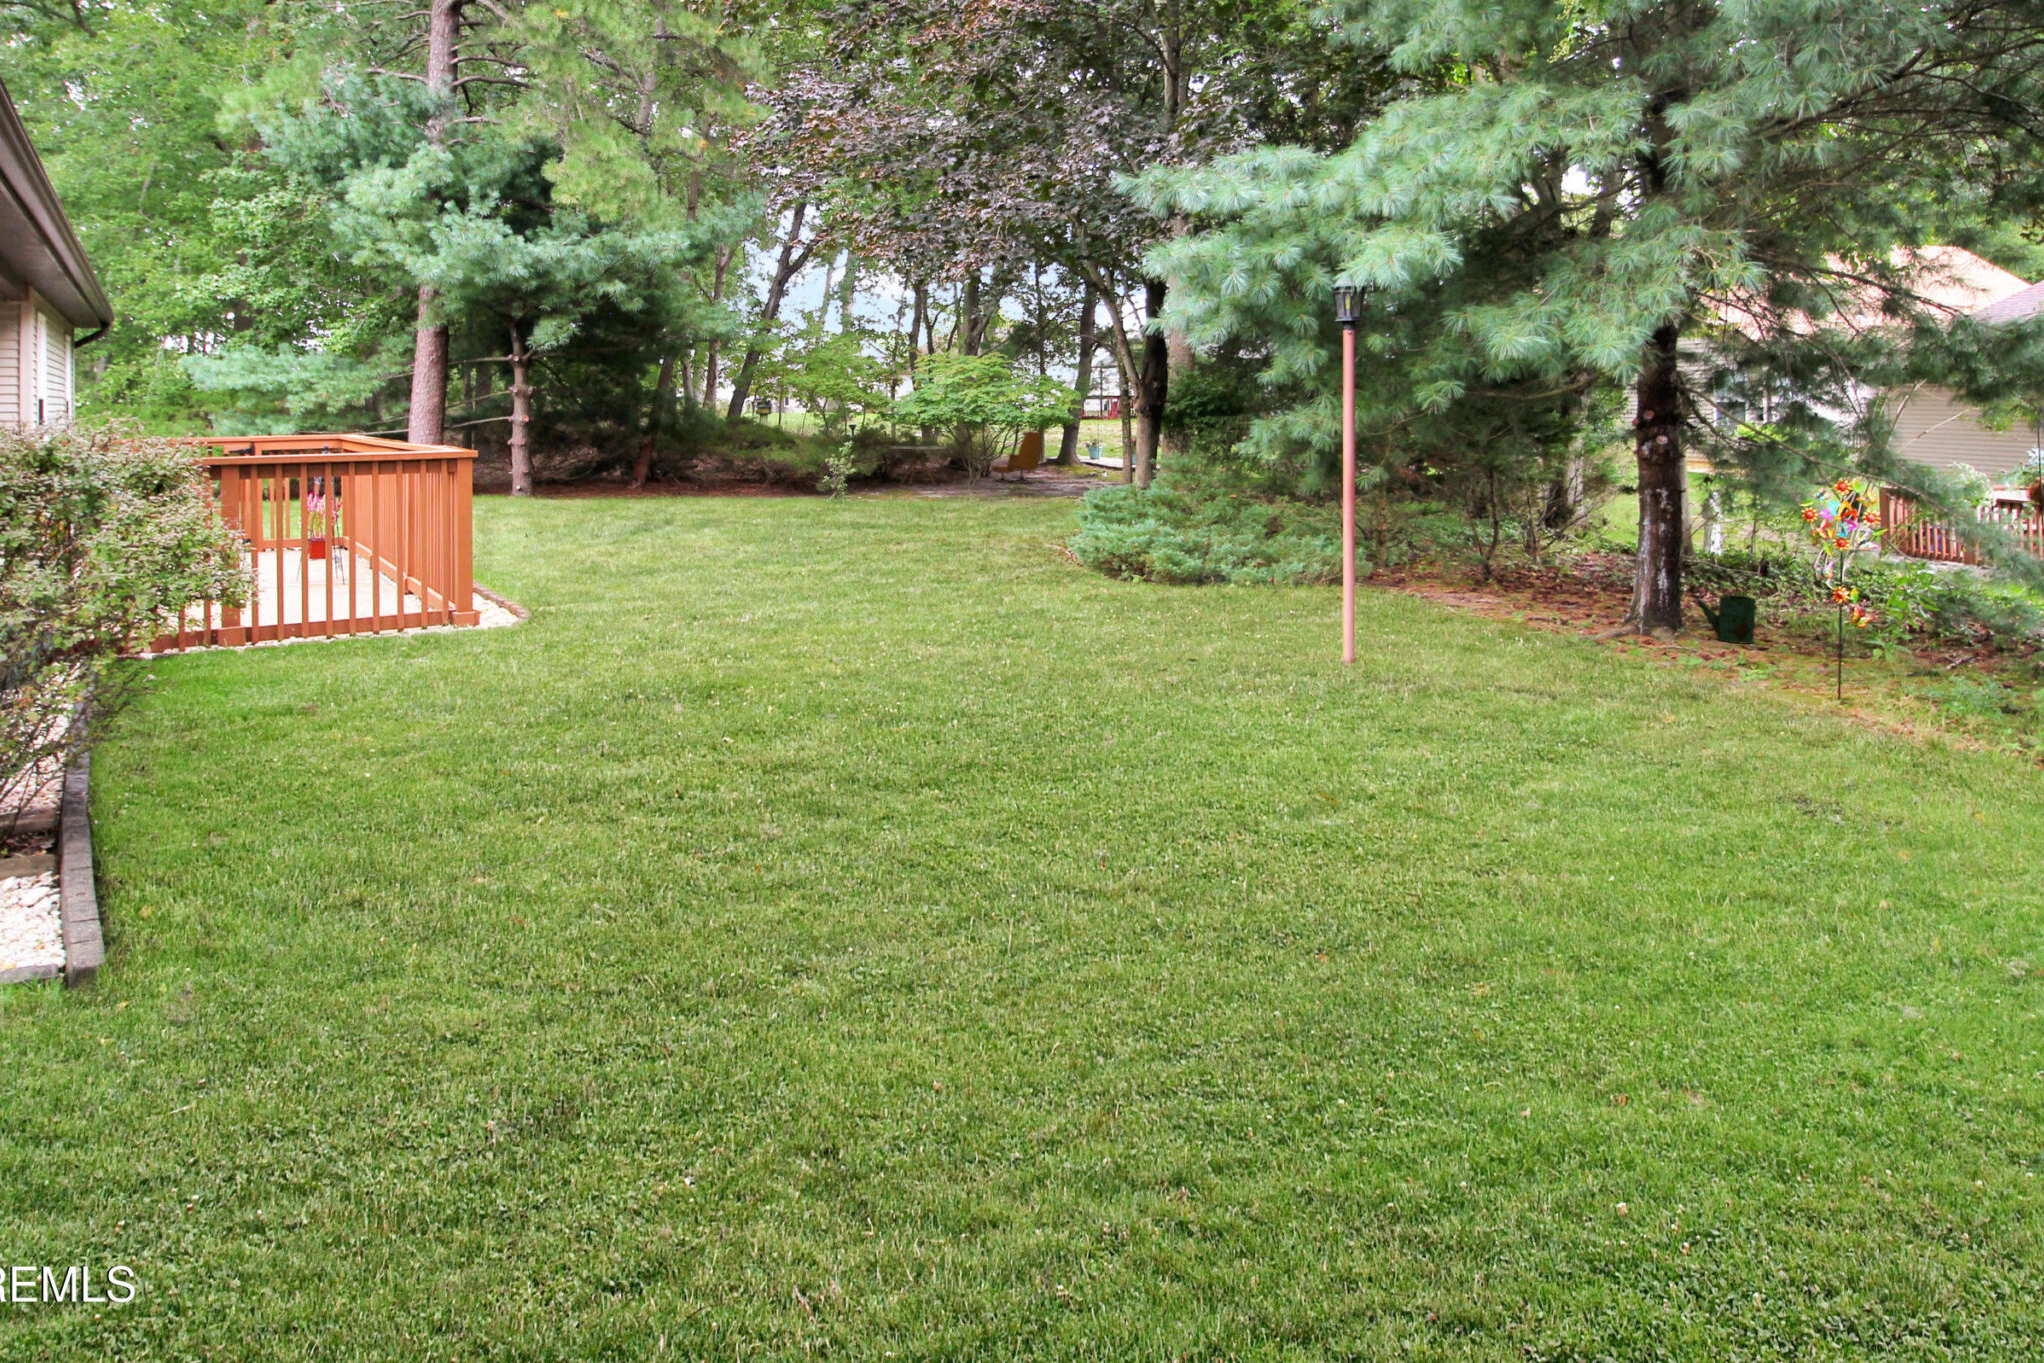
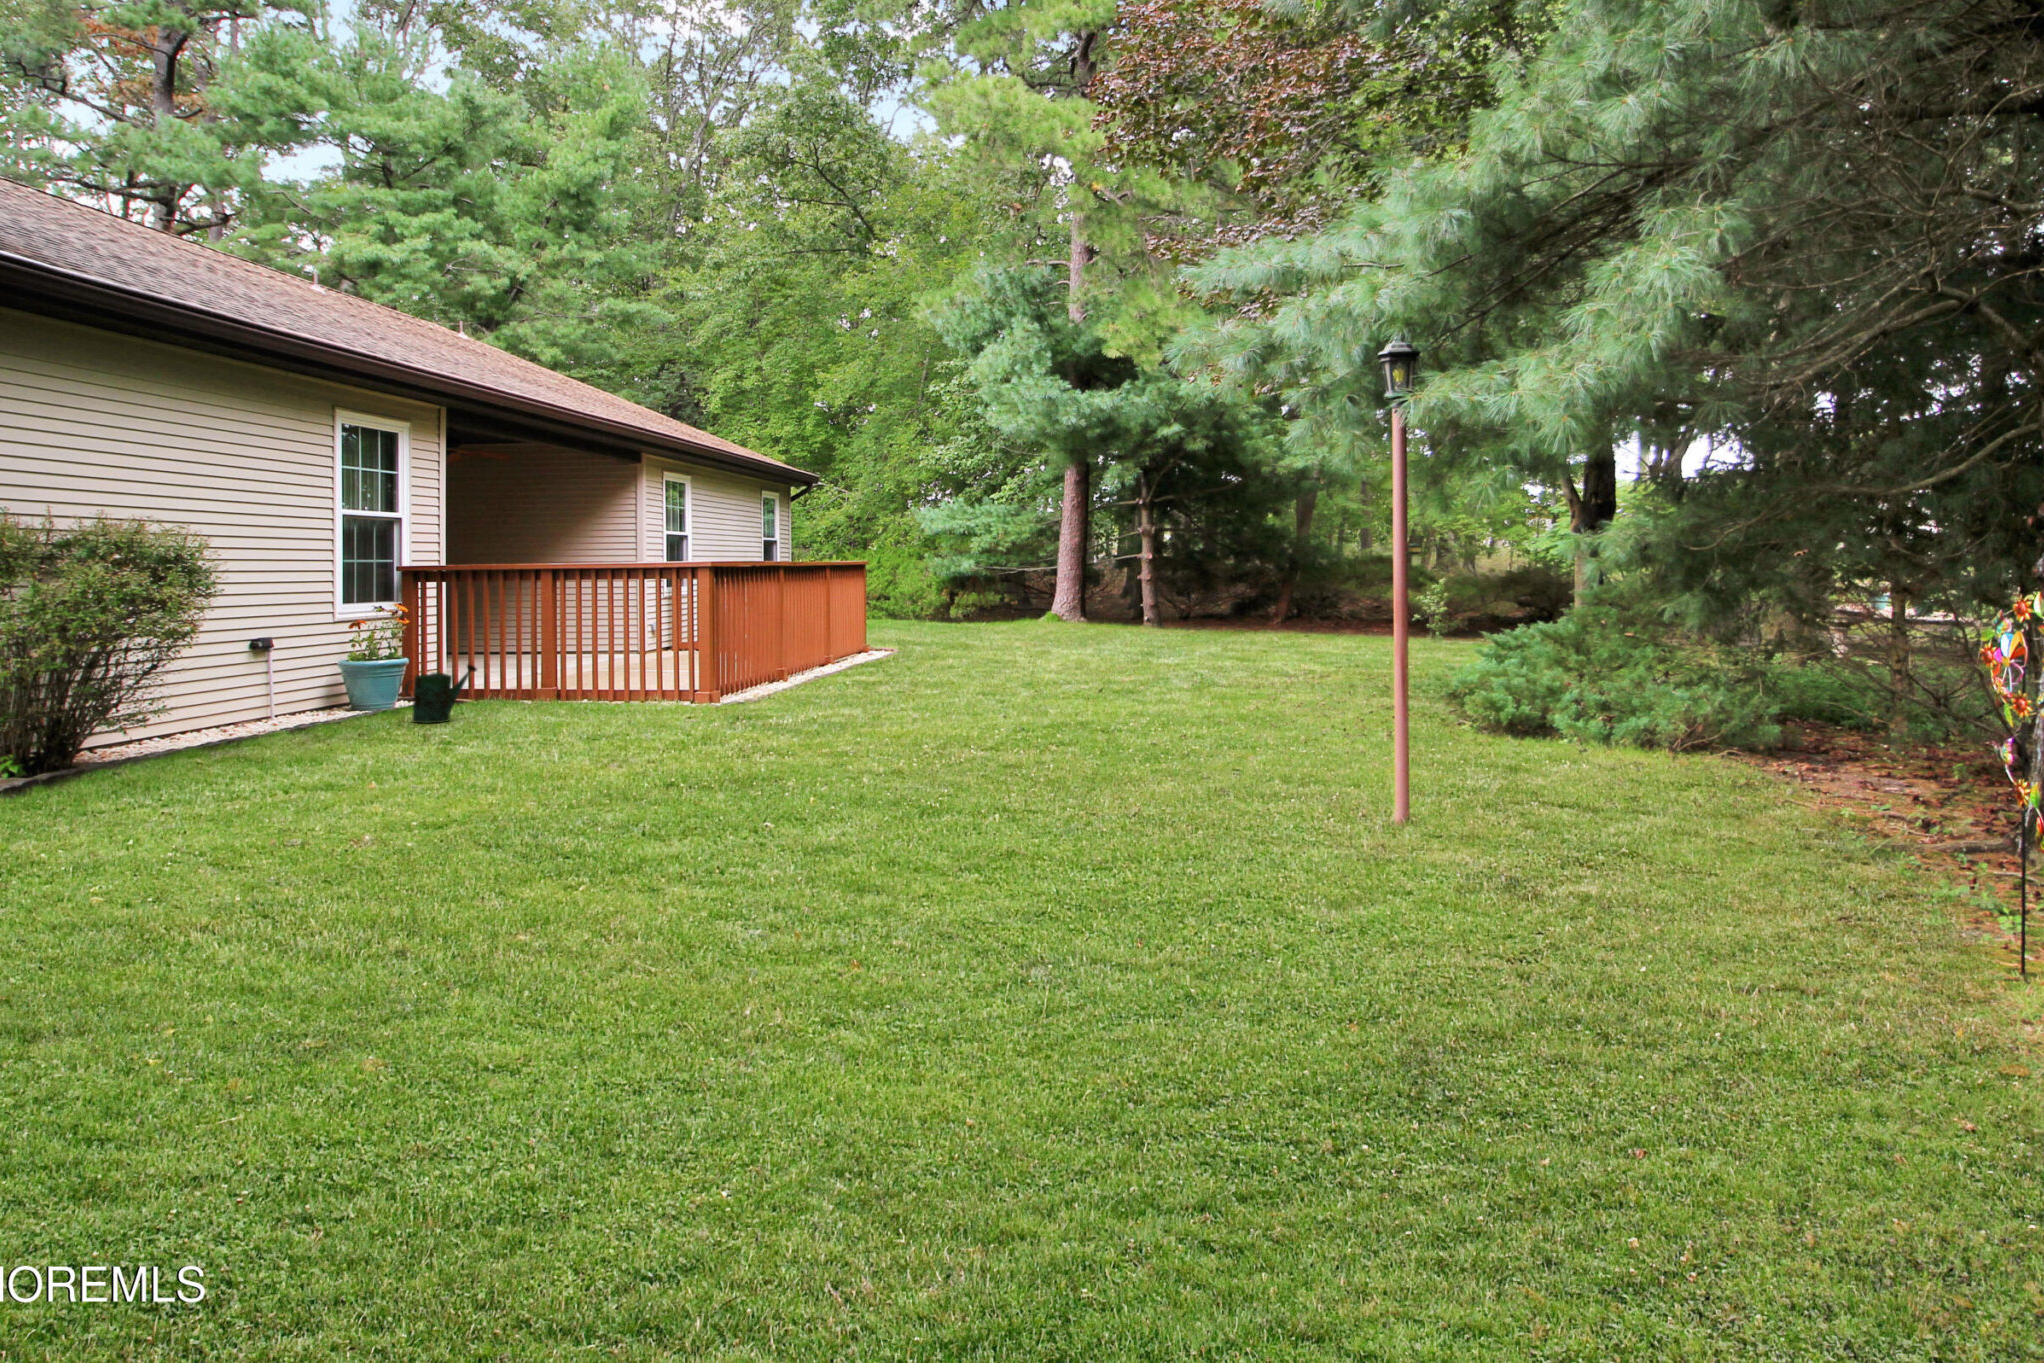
lounge chair: present [991,429,1043,484] -> none [1048,556,1101,611]
watering can: present [1686,586,1757,644] -> present [404,665,477,723]

